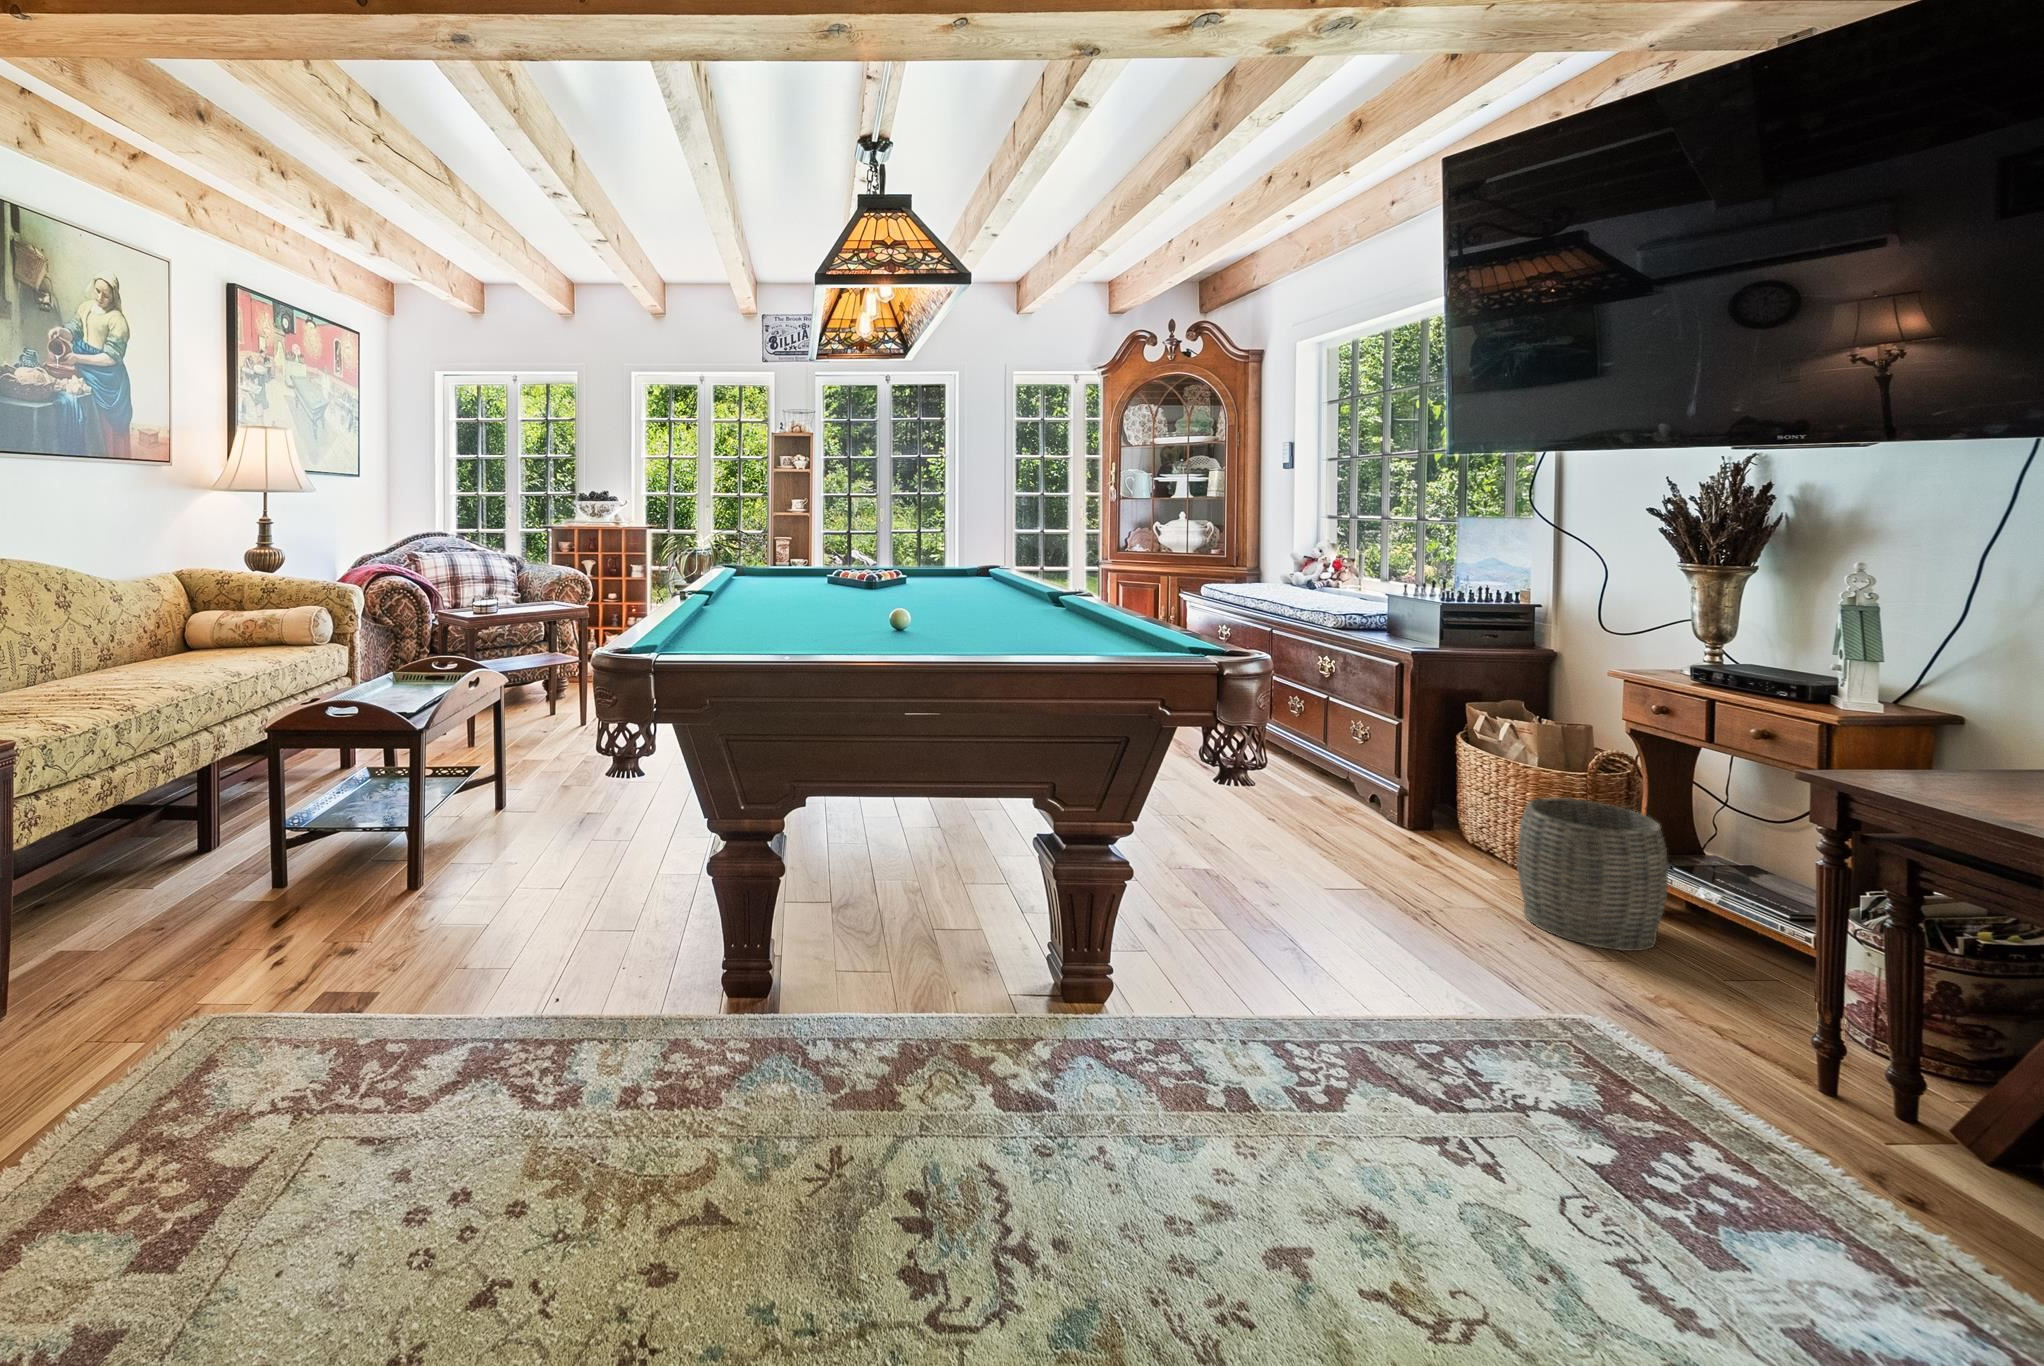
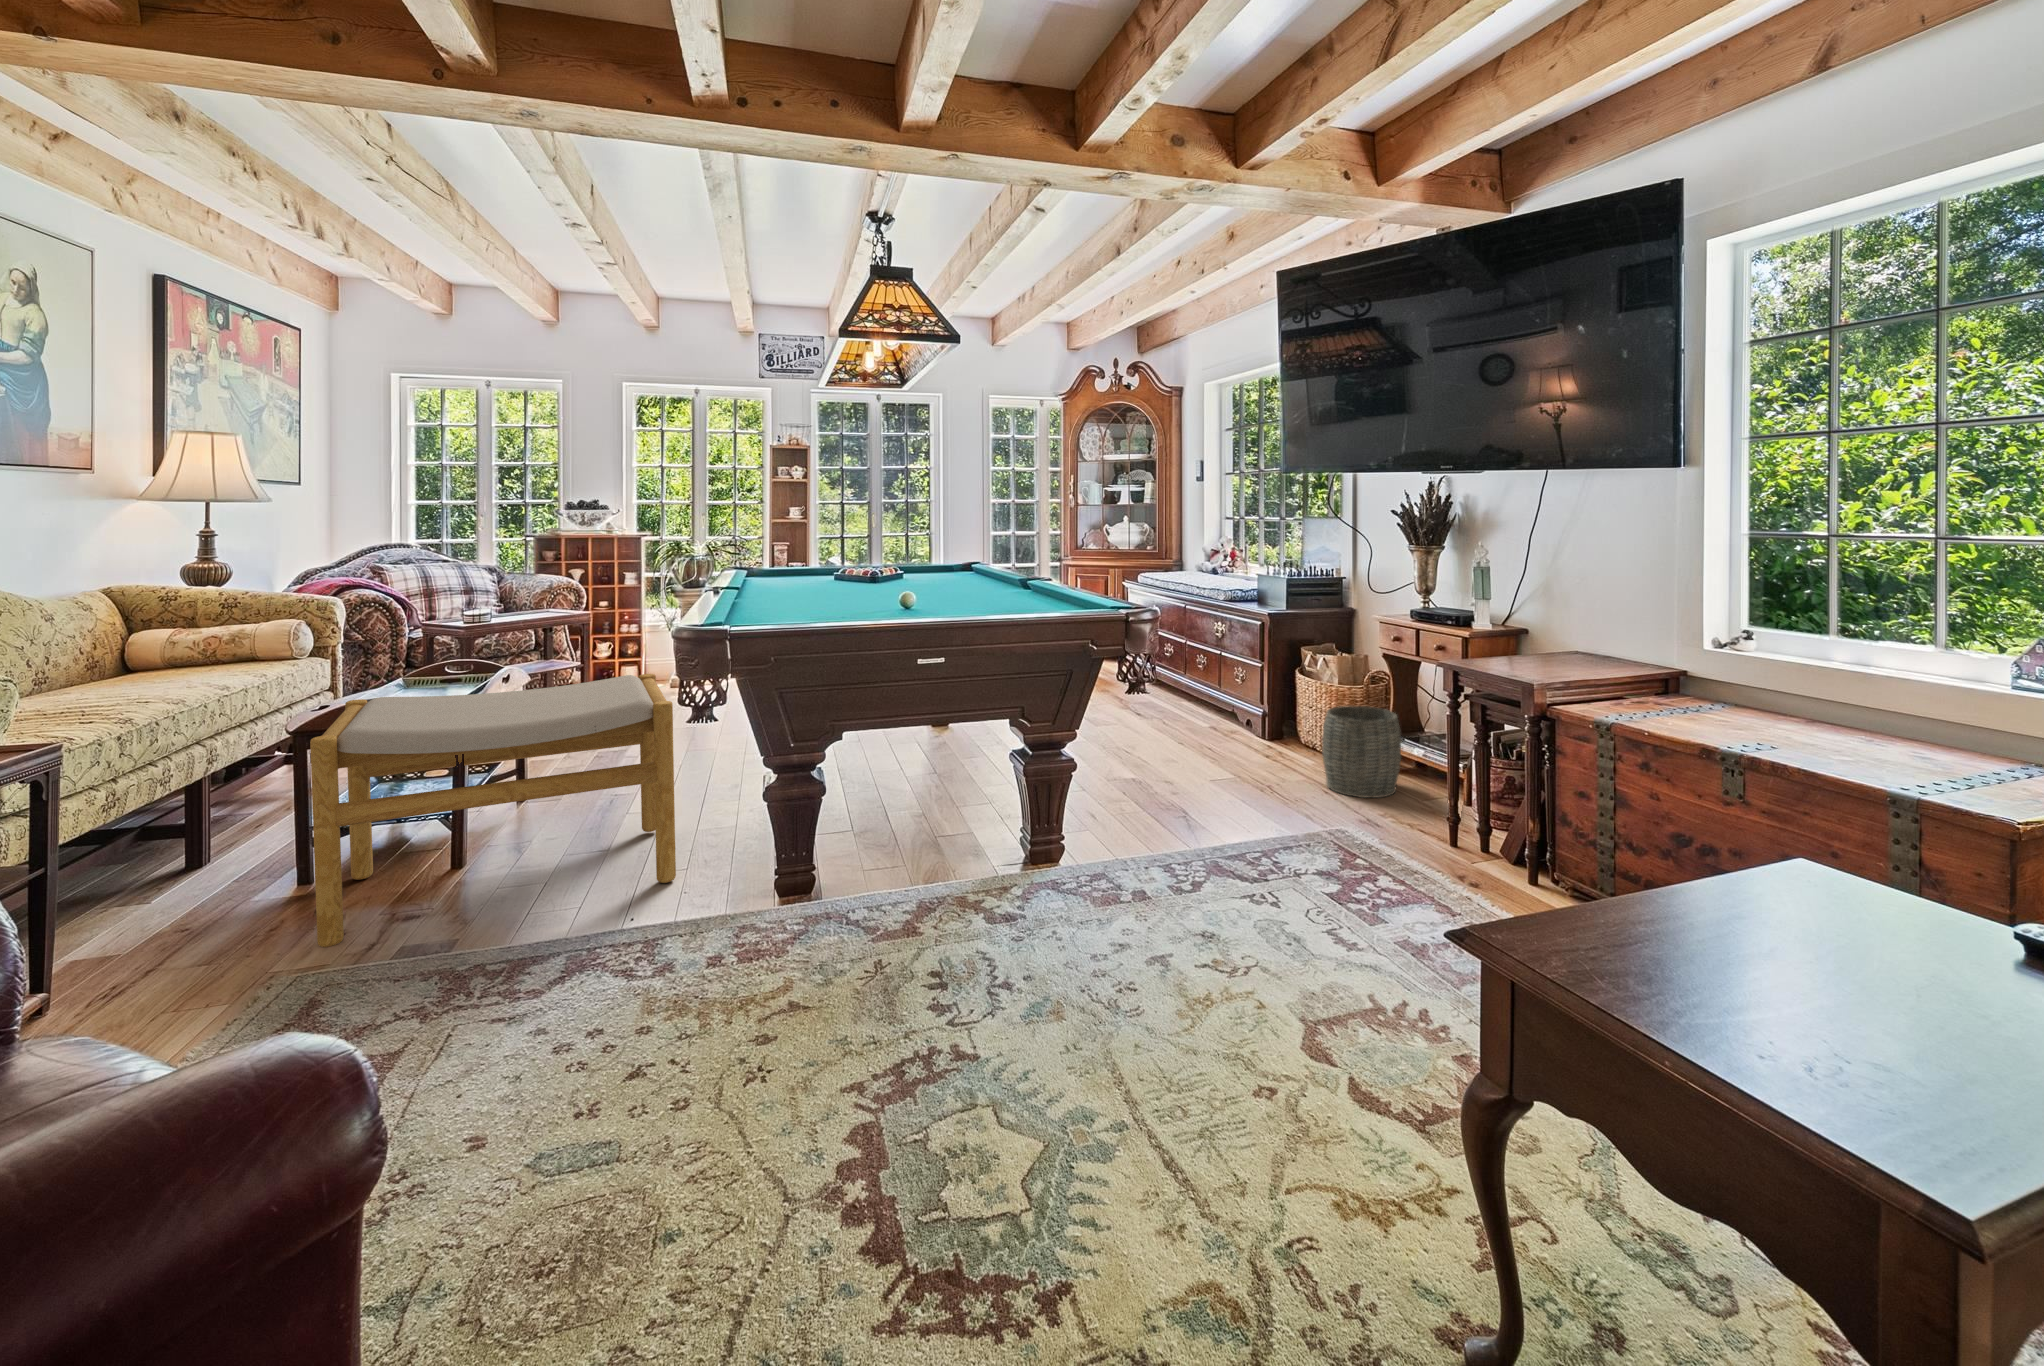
footstool: none [235,691,617,986] -> present [310,674,676,947]

